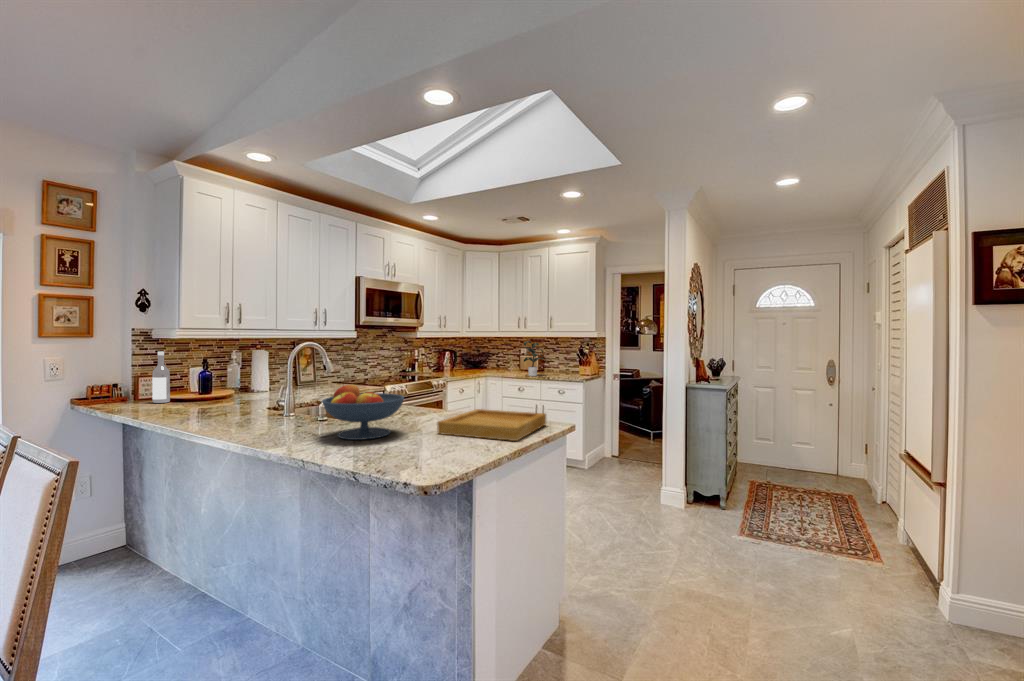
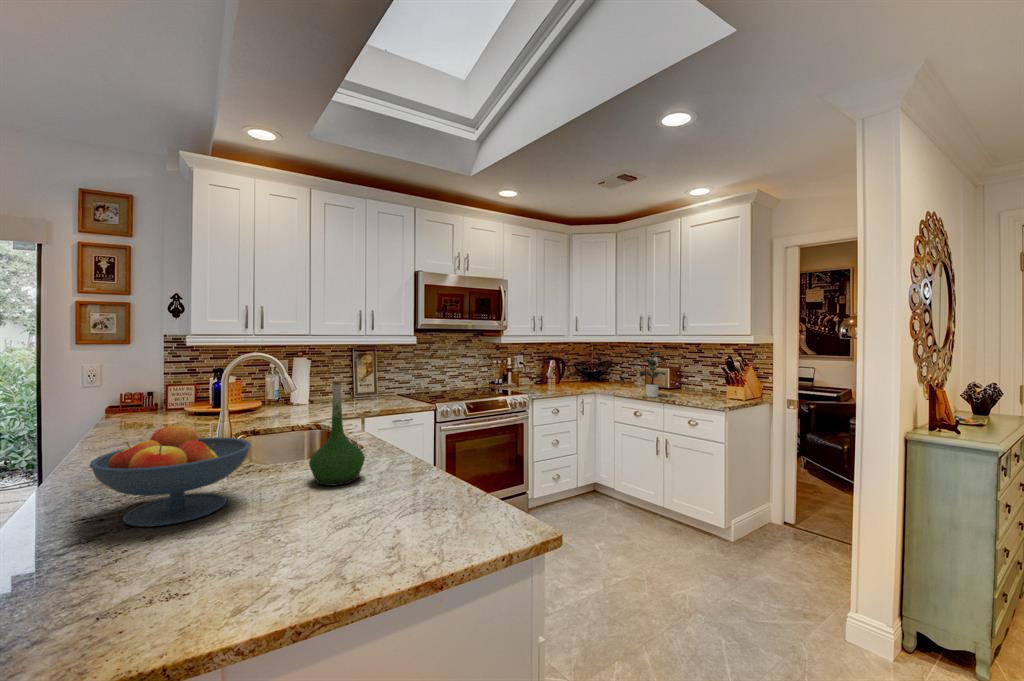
wine bottle: present [152,351,170,403] -> none [167,360,185,416]
vase: none [408,357,441,421] -> present [309,381,365,486]
tray: present [437,409,546,441] -> none [271,473,489,587]

